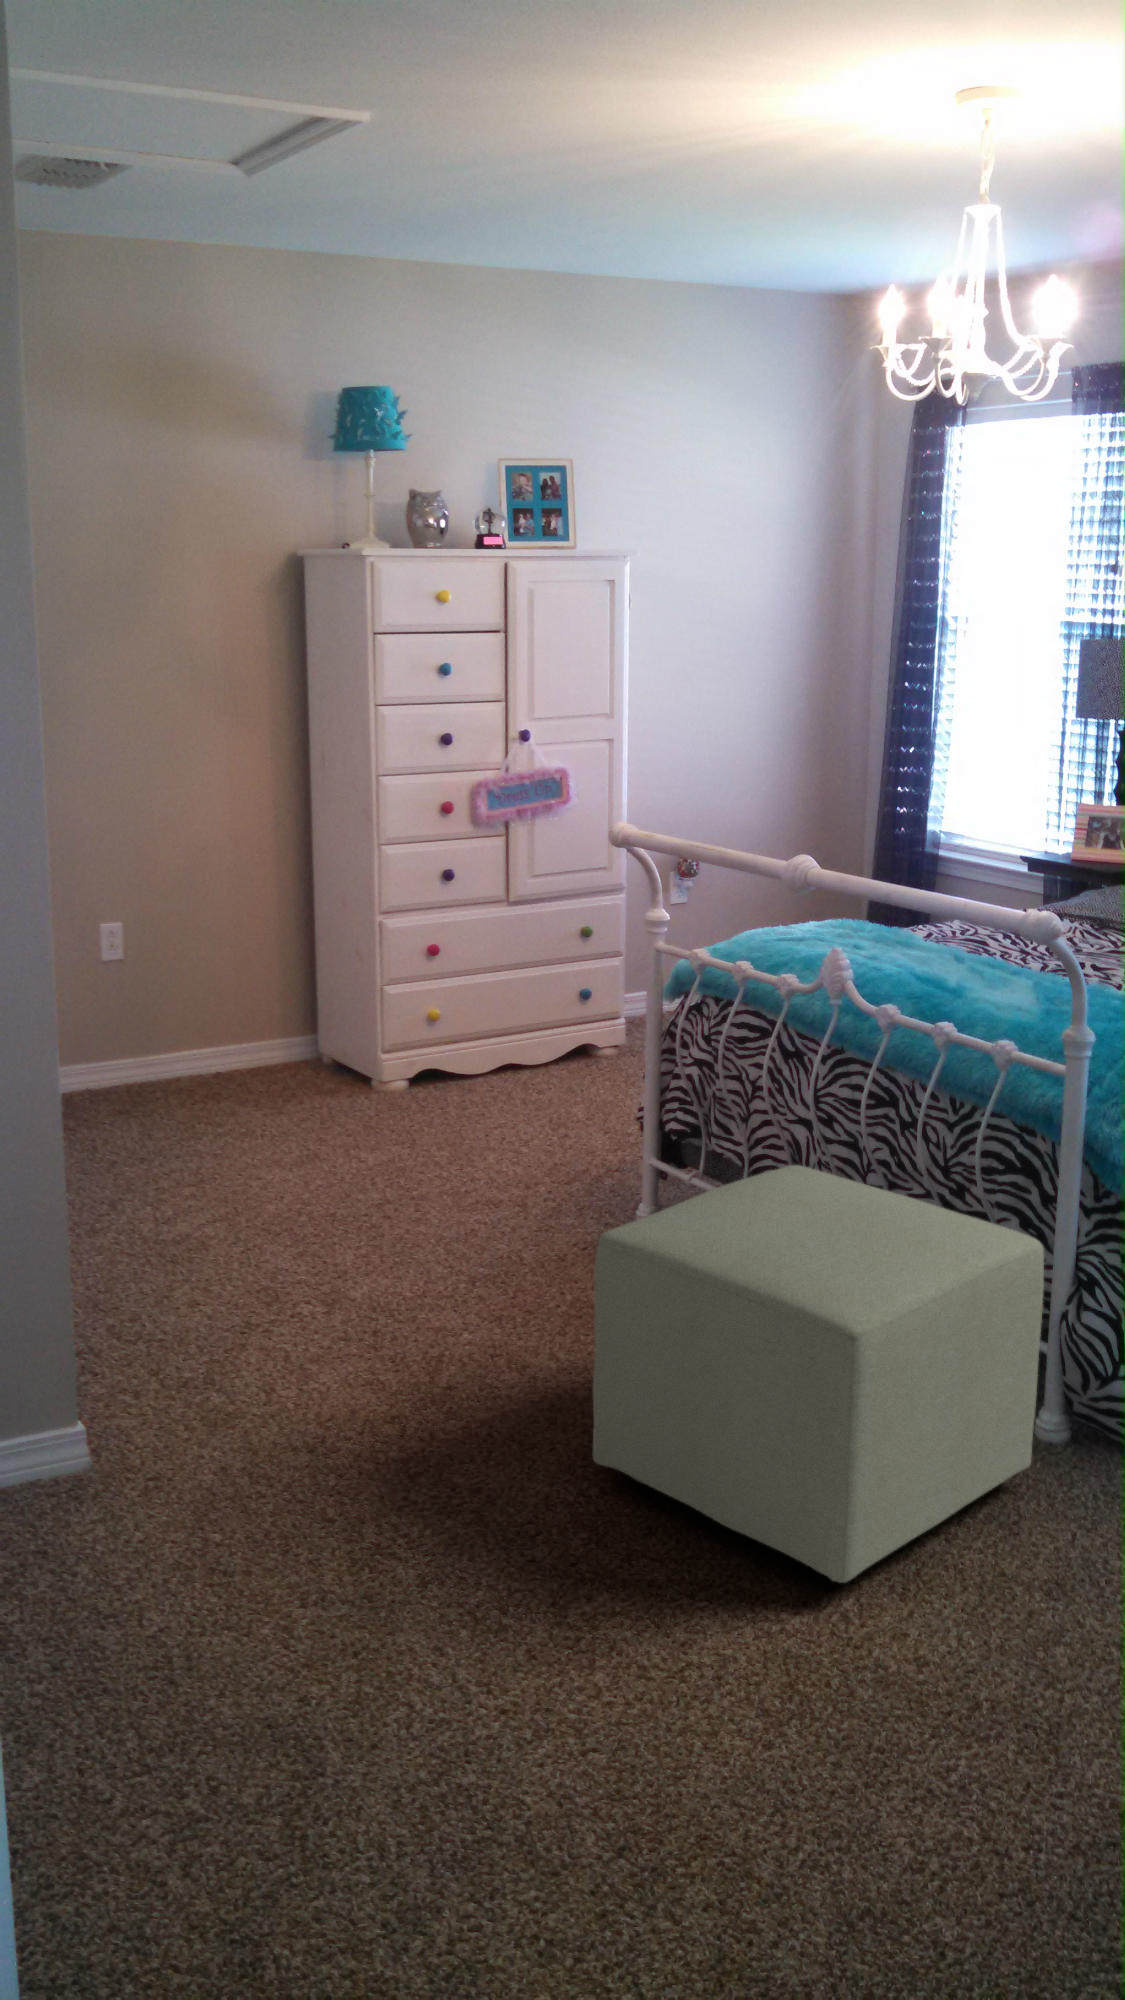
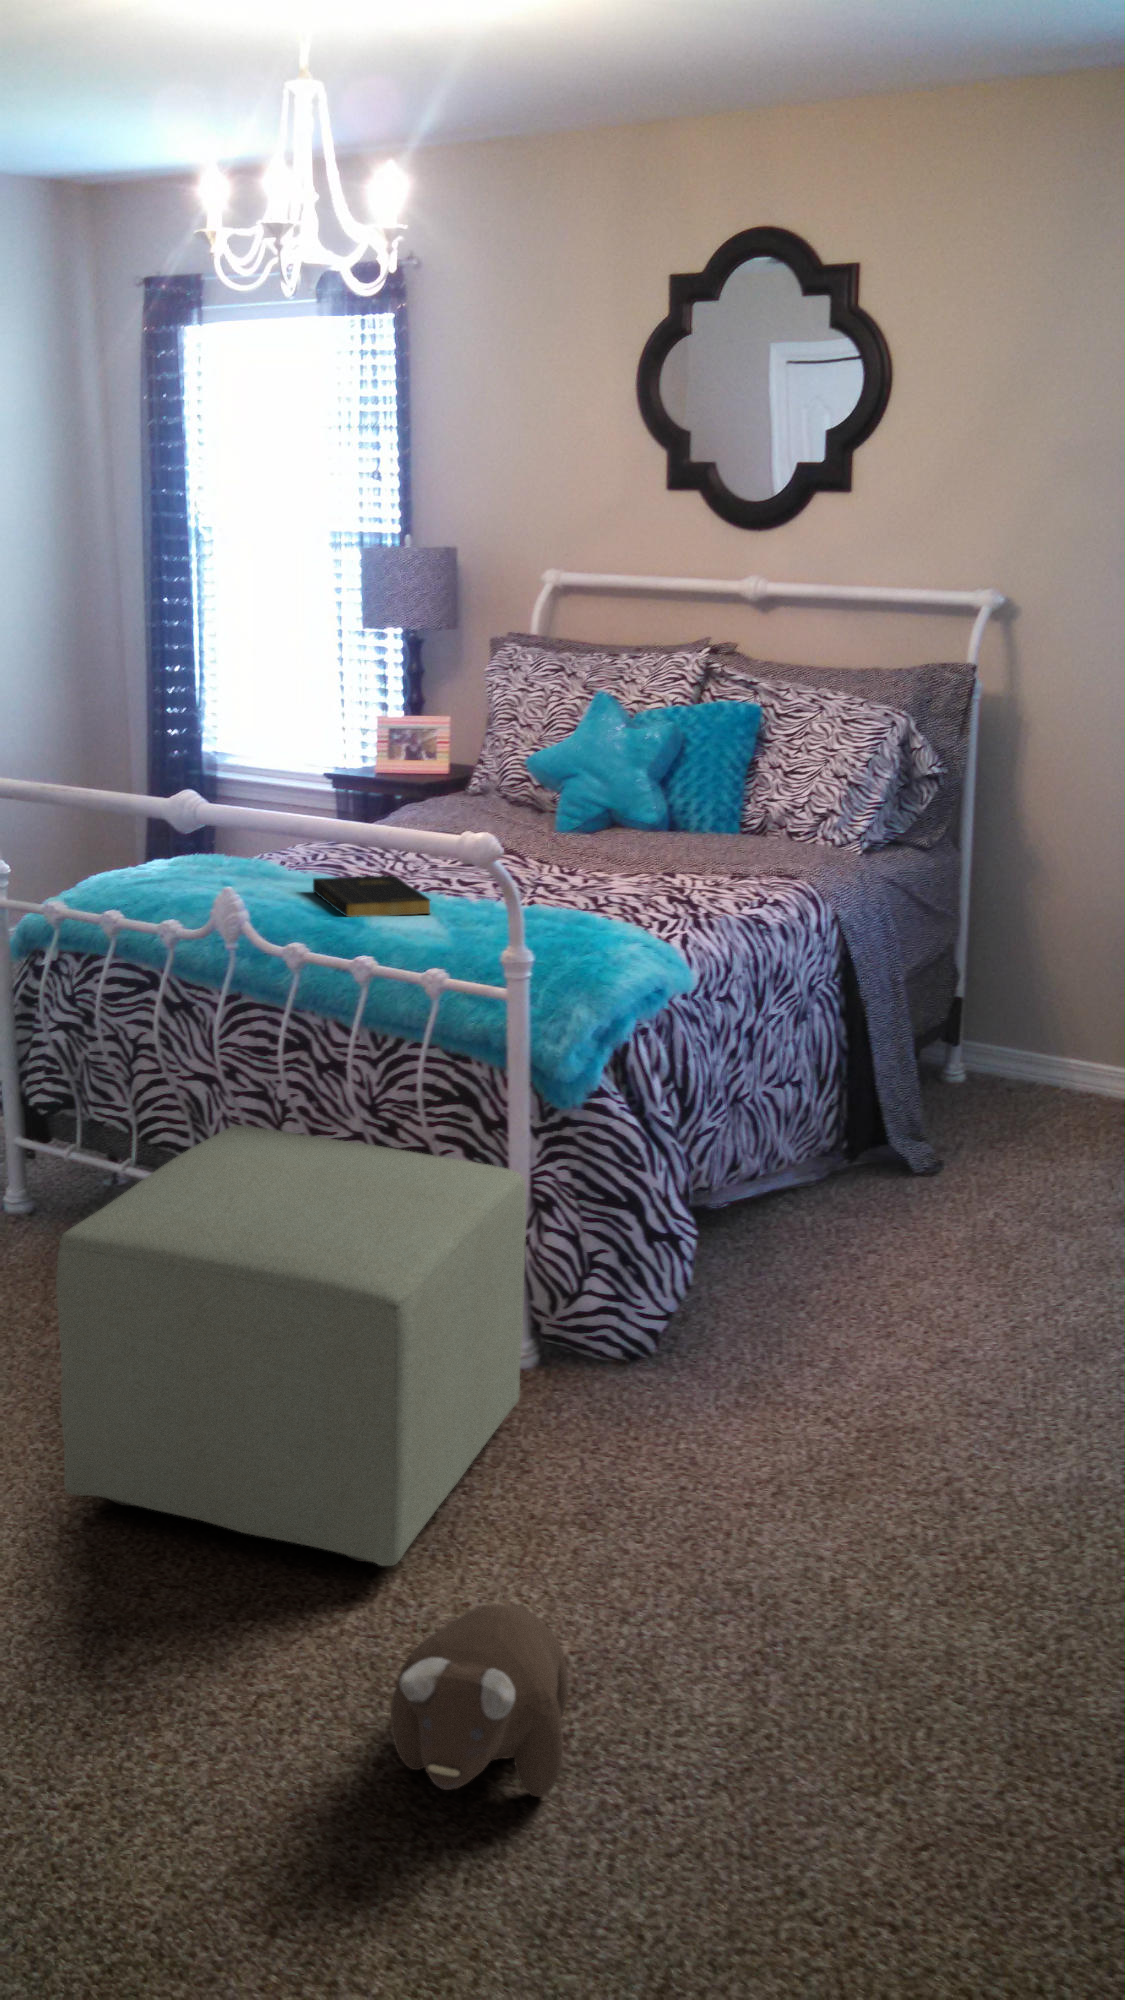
book: none [930,949,1032,989] -> present [313,875,431,917]
plush toy: none [761,1624,954,1815] -> present [391,1604,568,1797]

